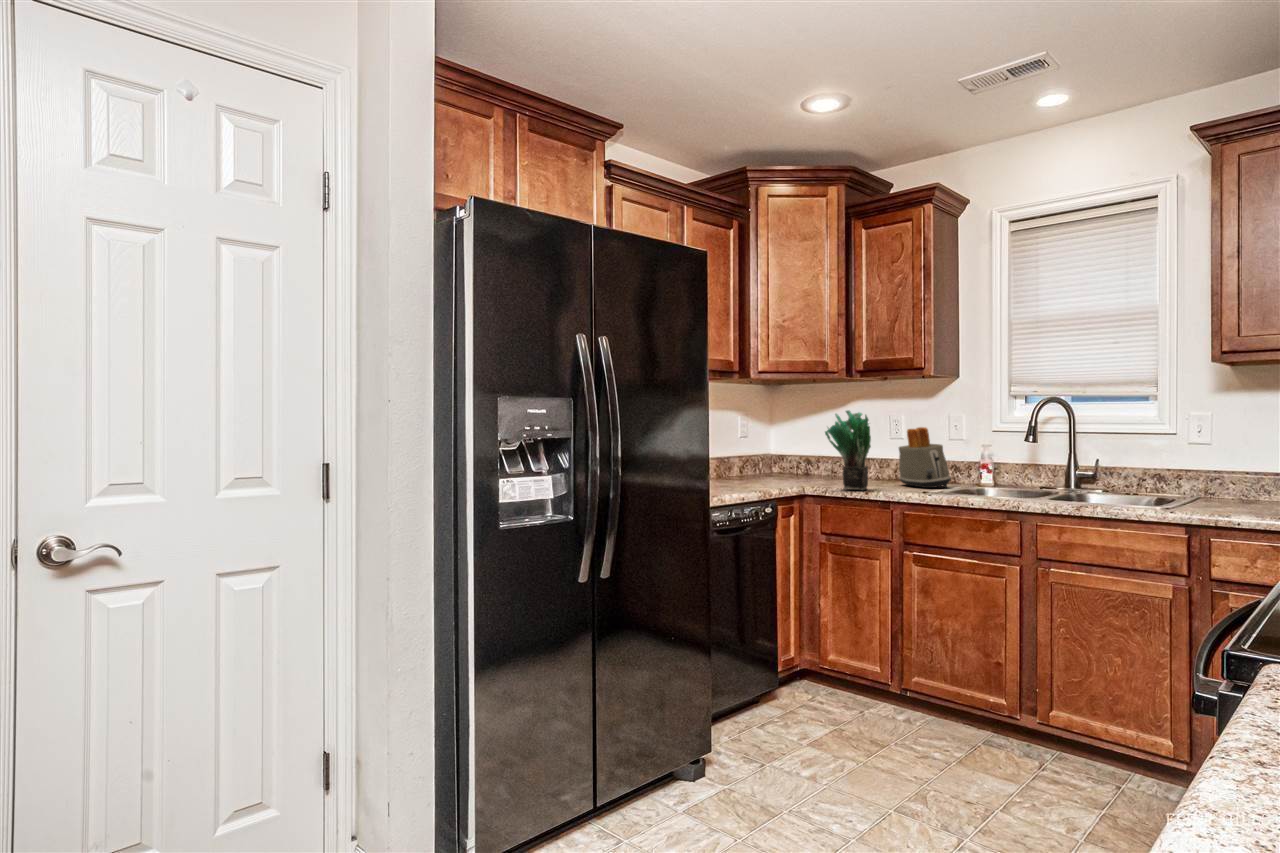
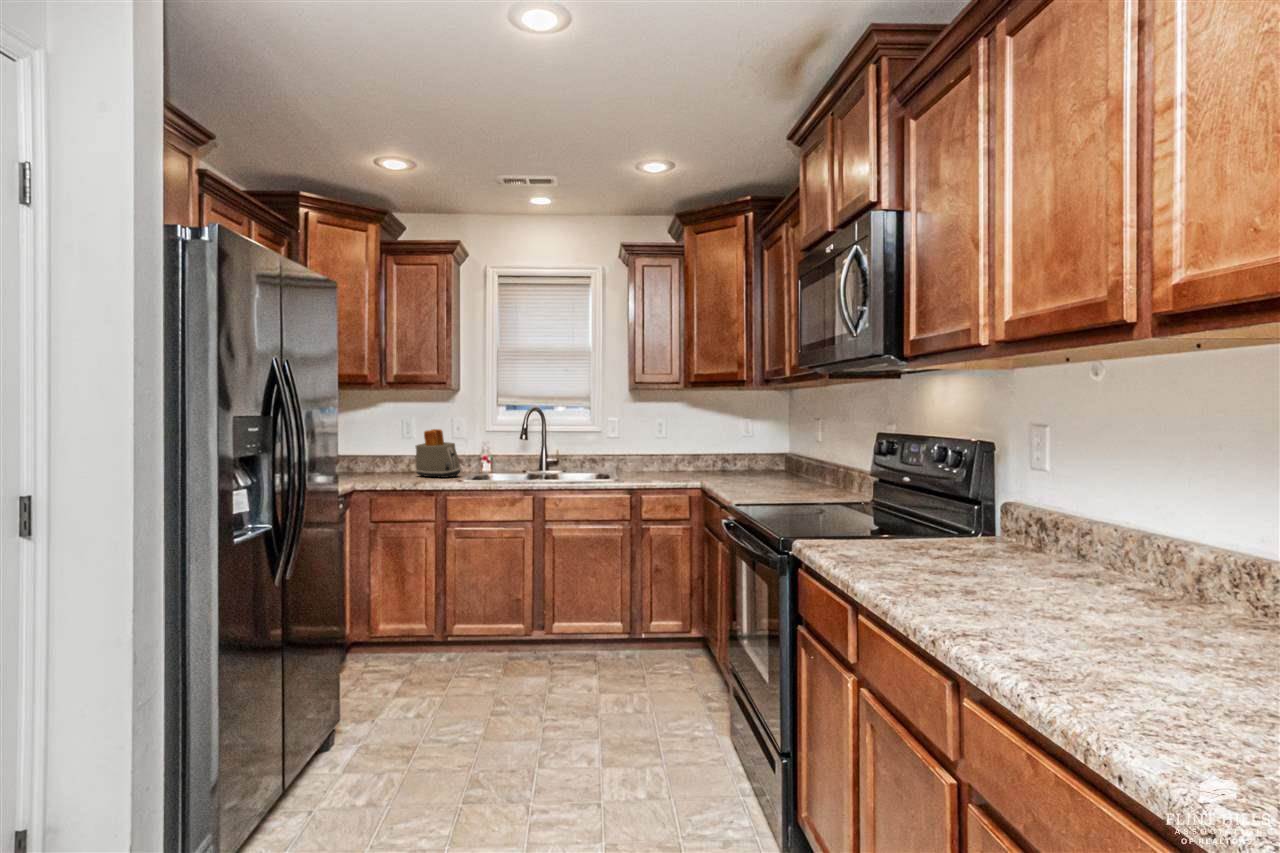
potted plant: present [825,410,871,490] -> none [369,416,409,483]

